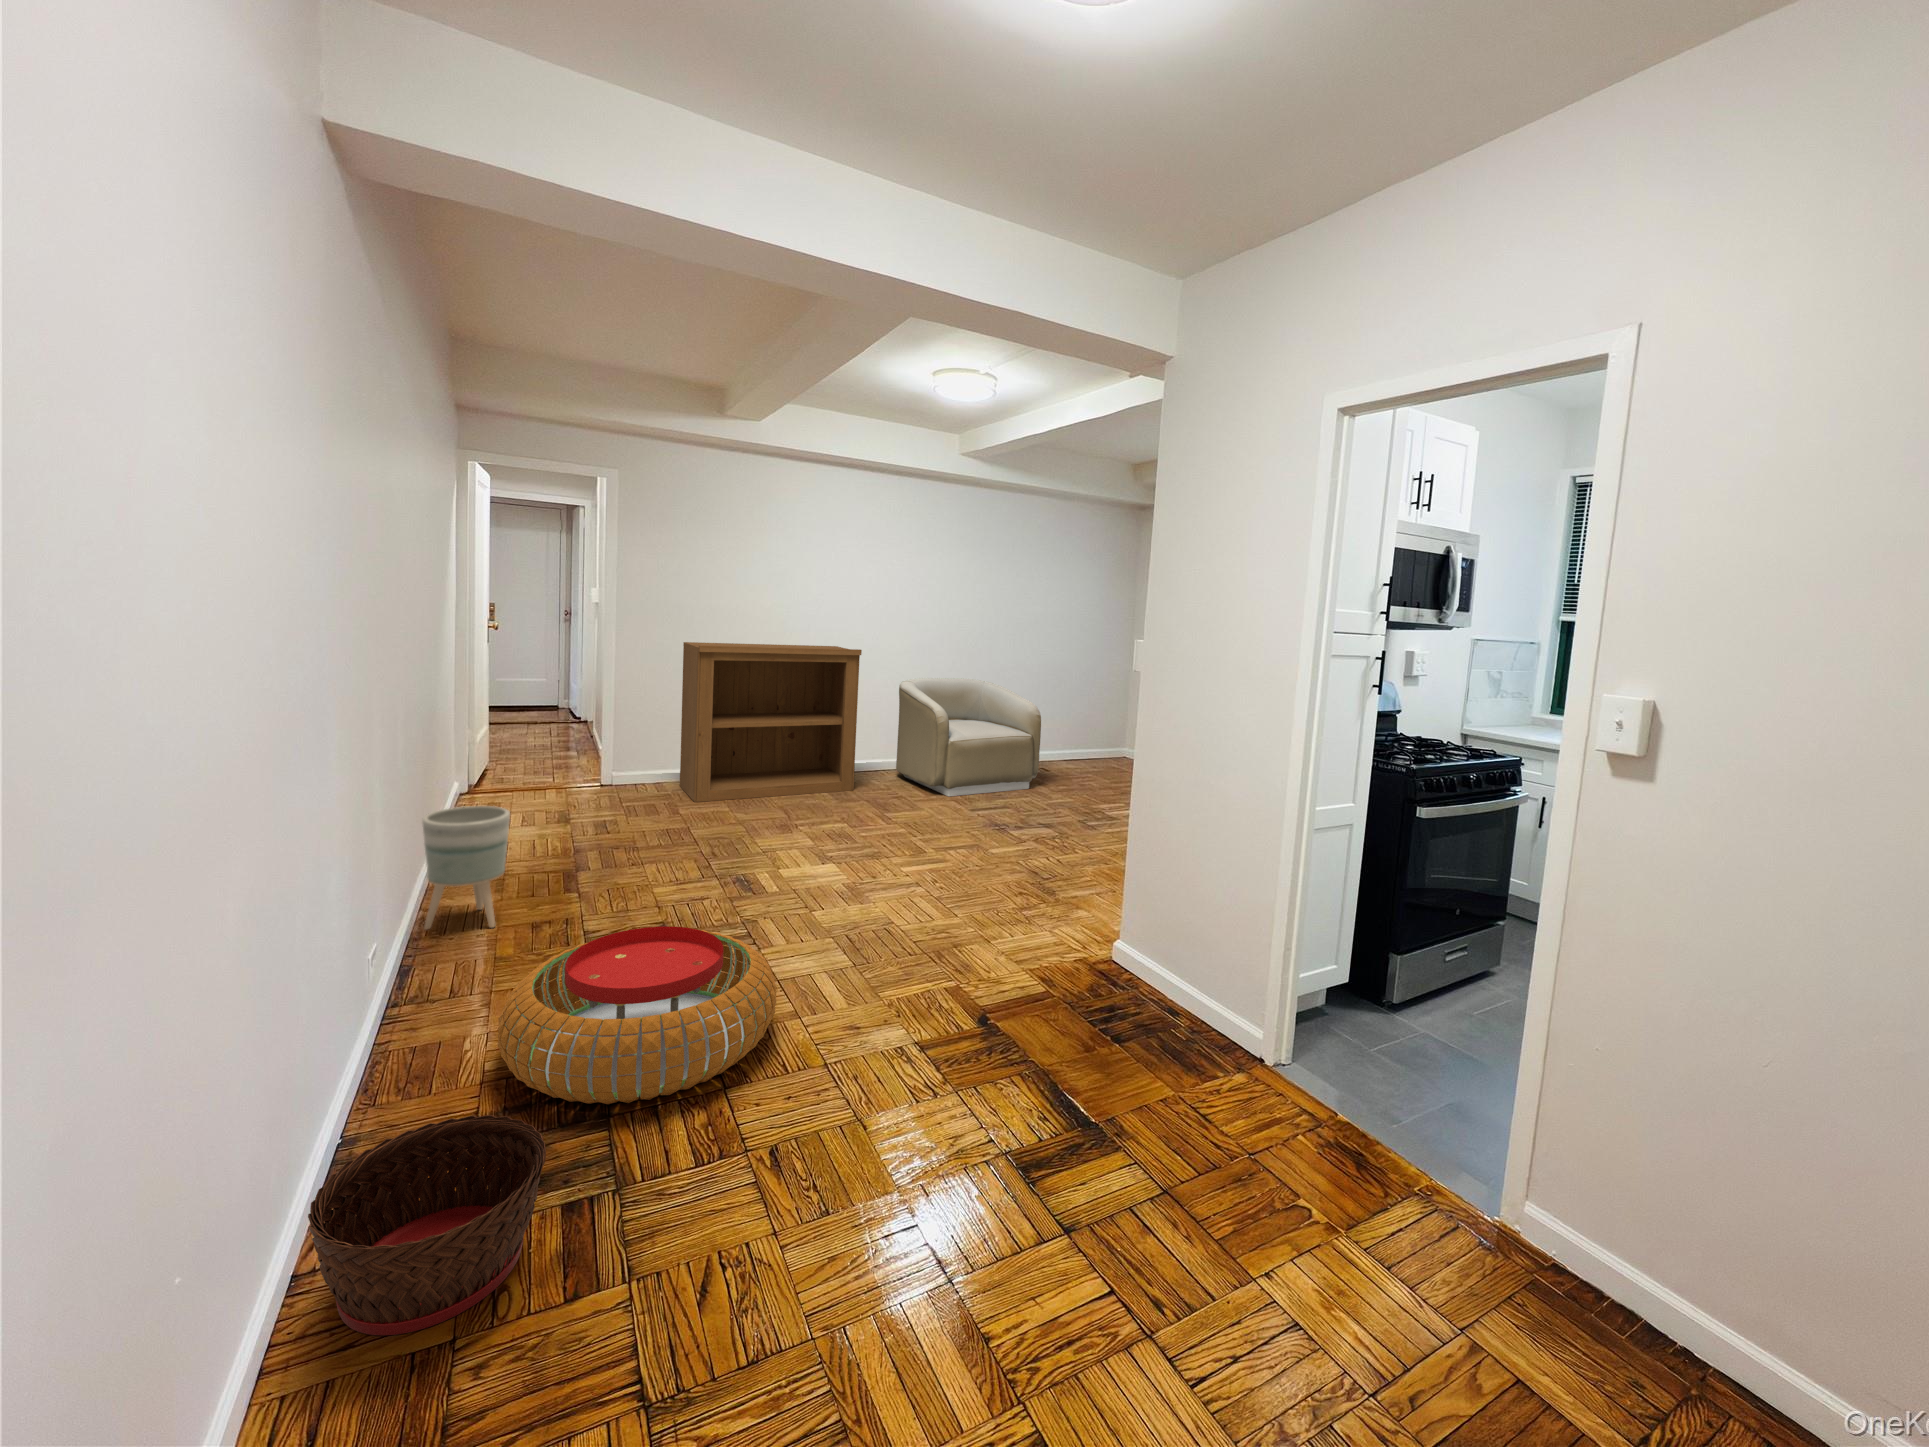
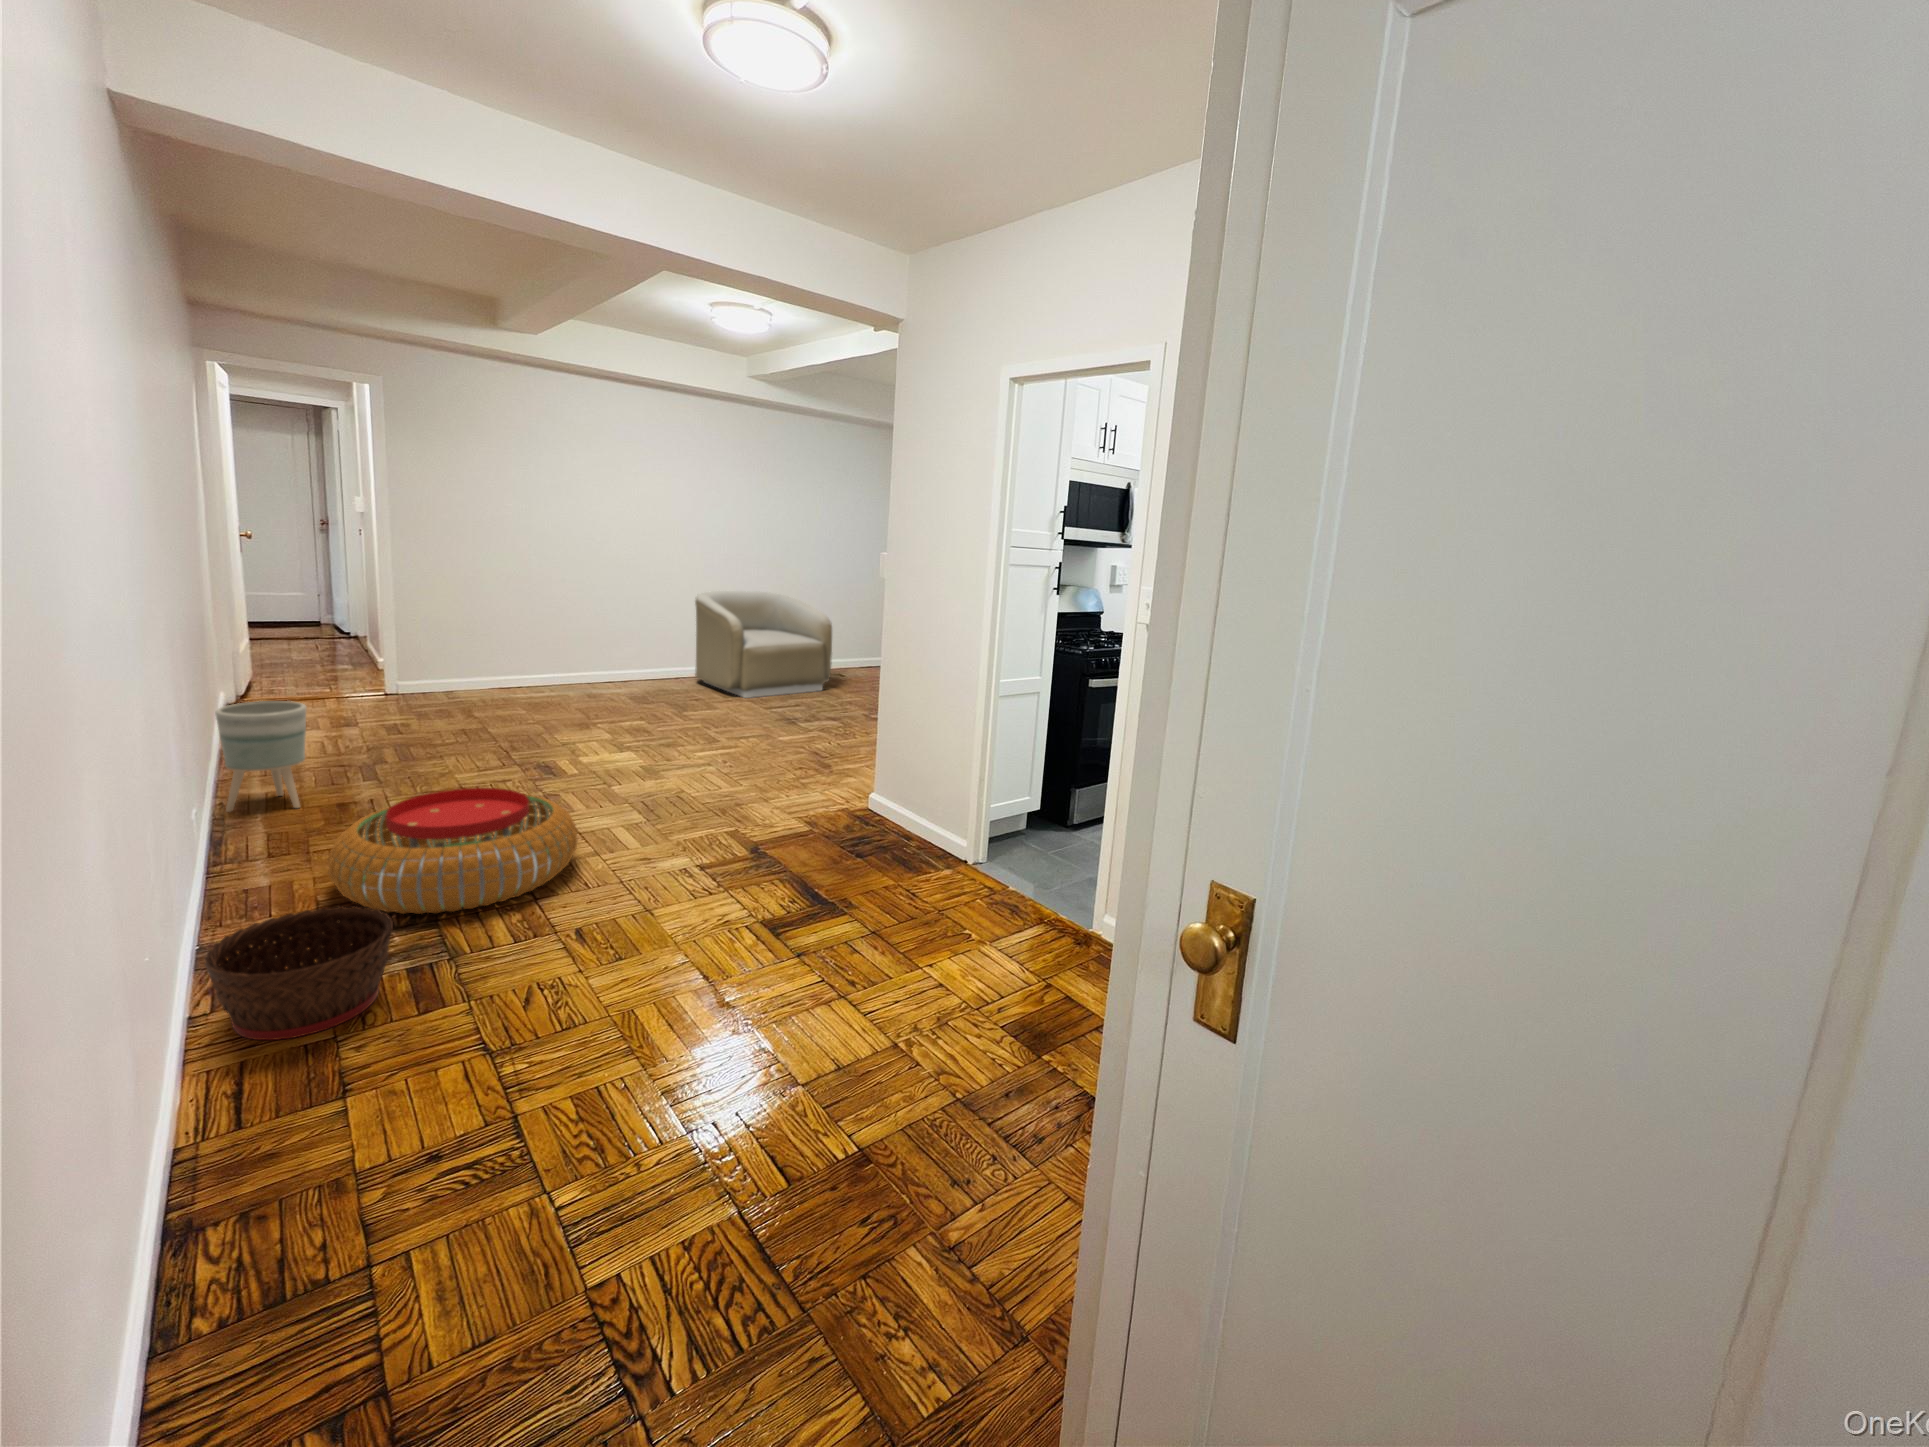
bookshelf: present [680,642,862,802] -> none [468,554,655,707]

